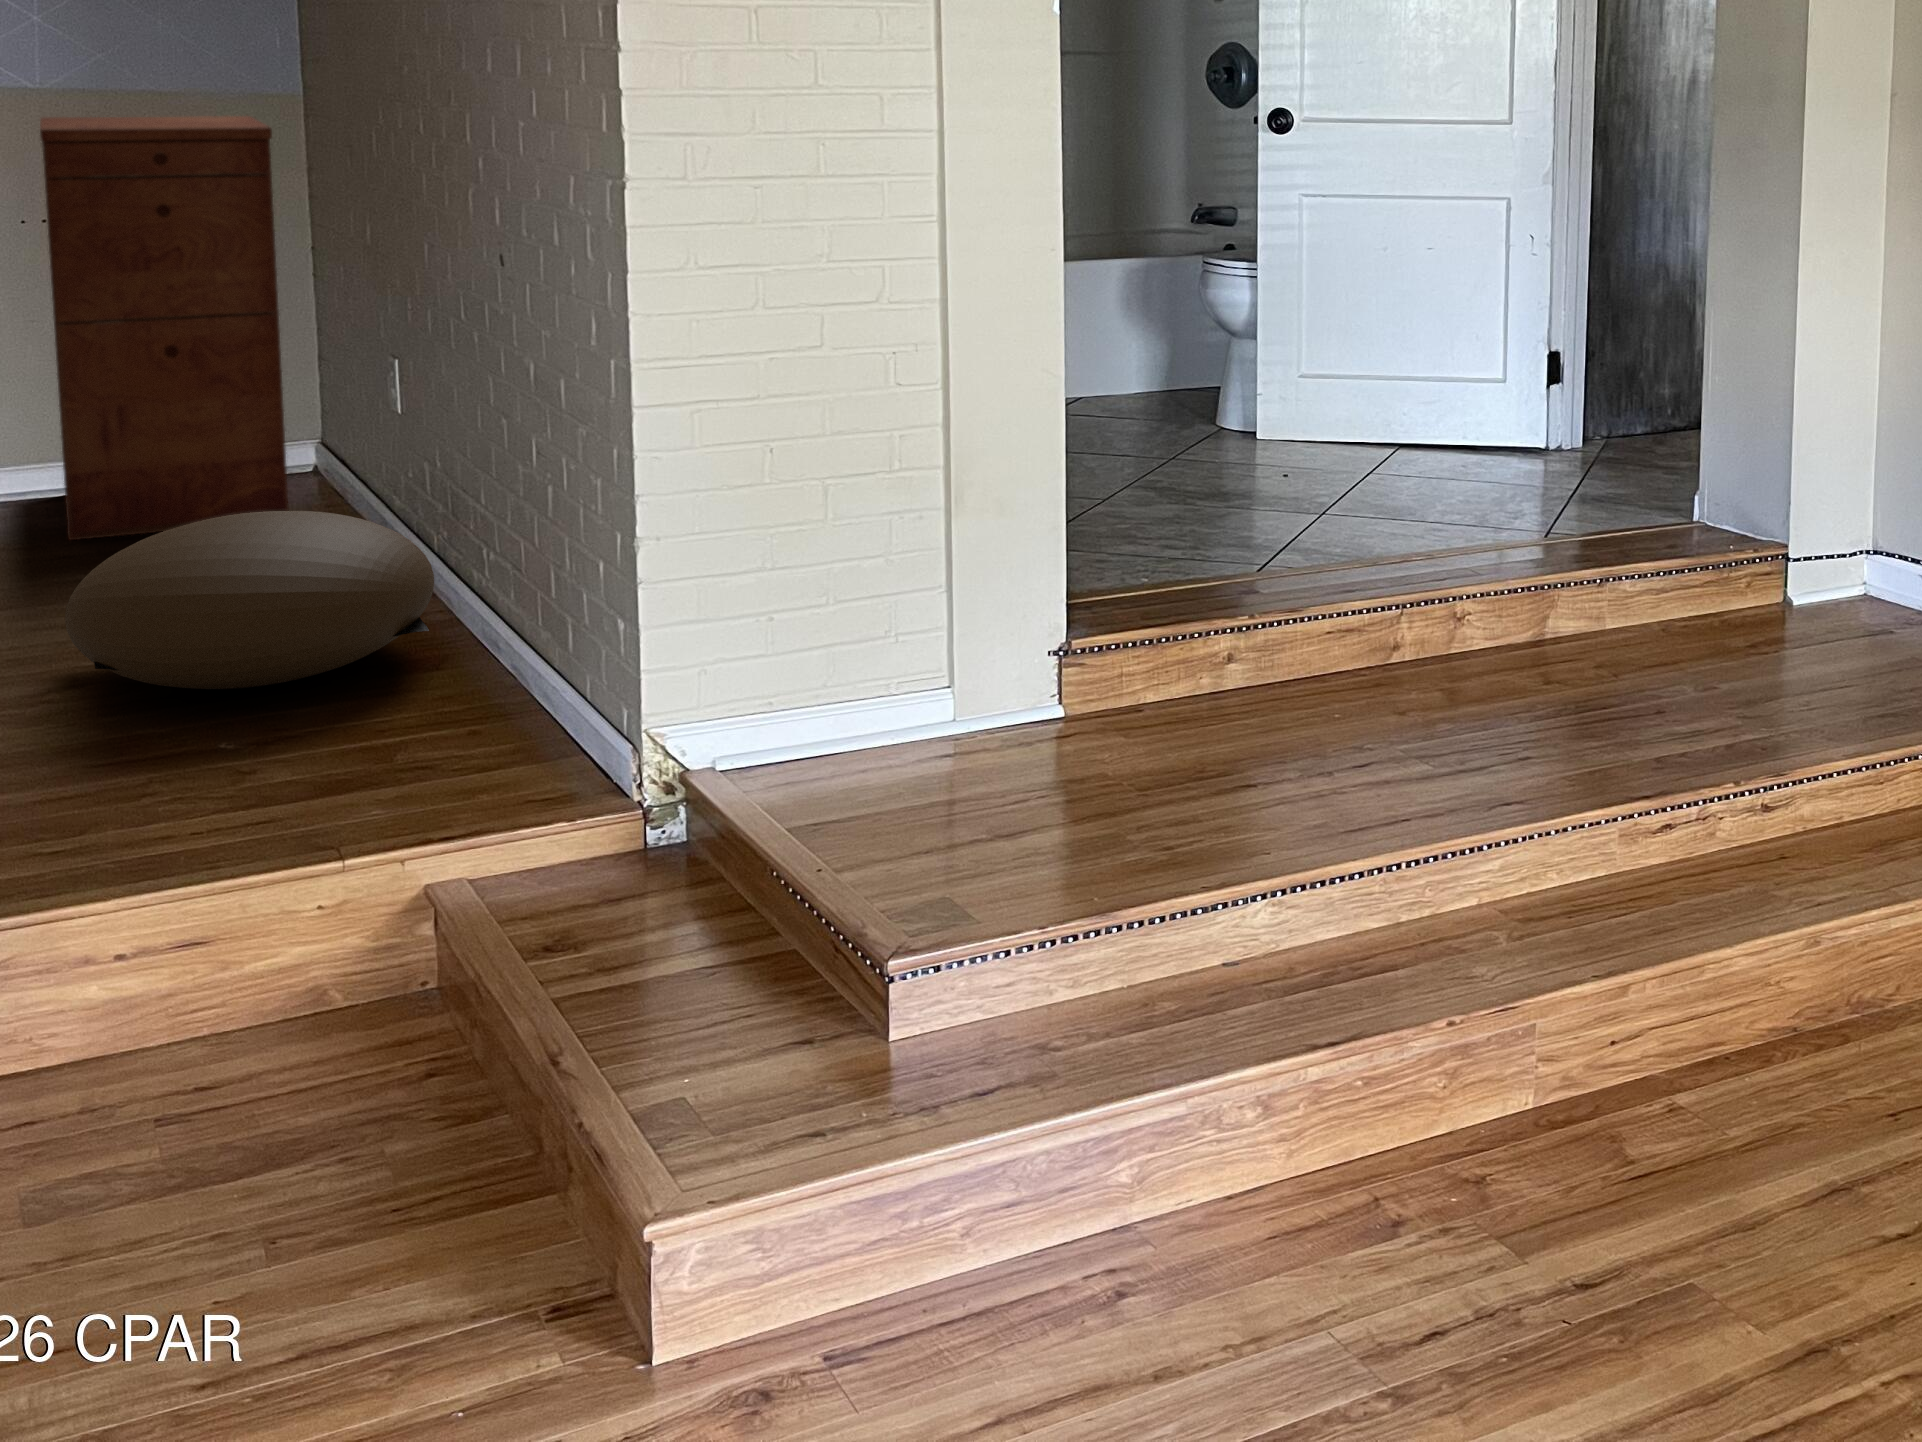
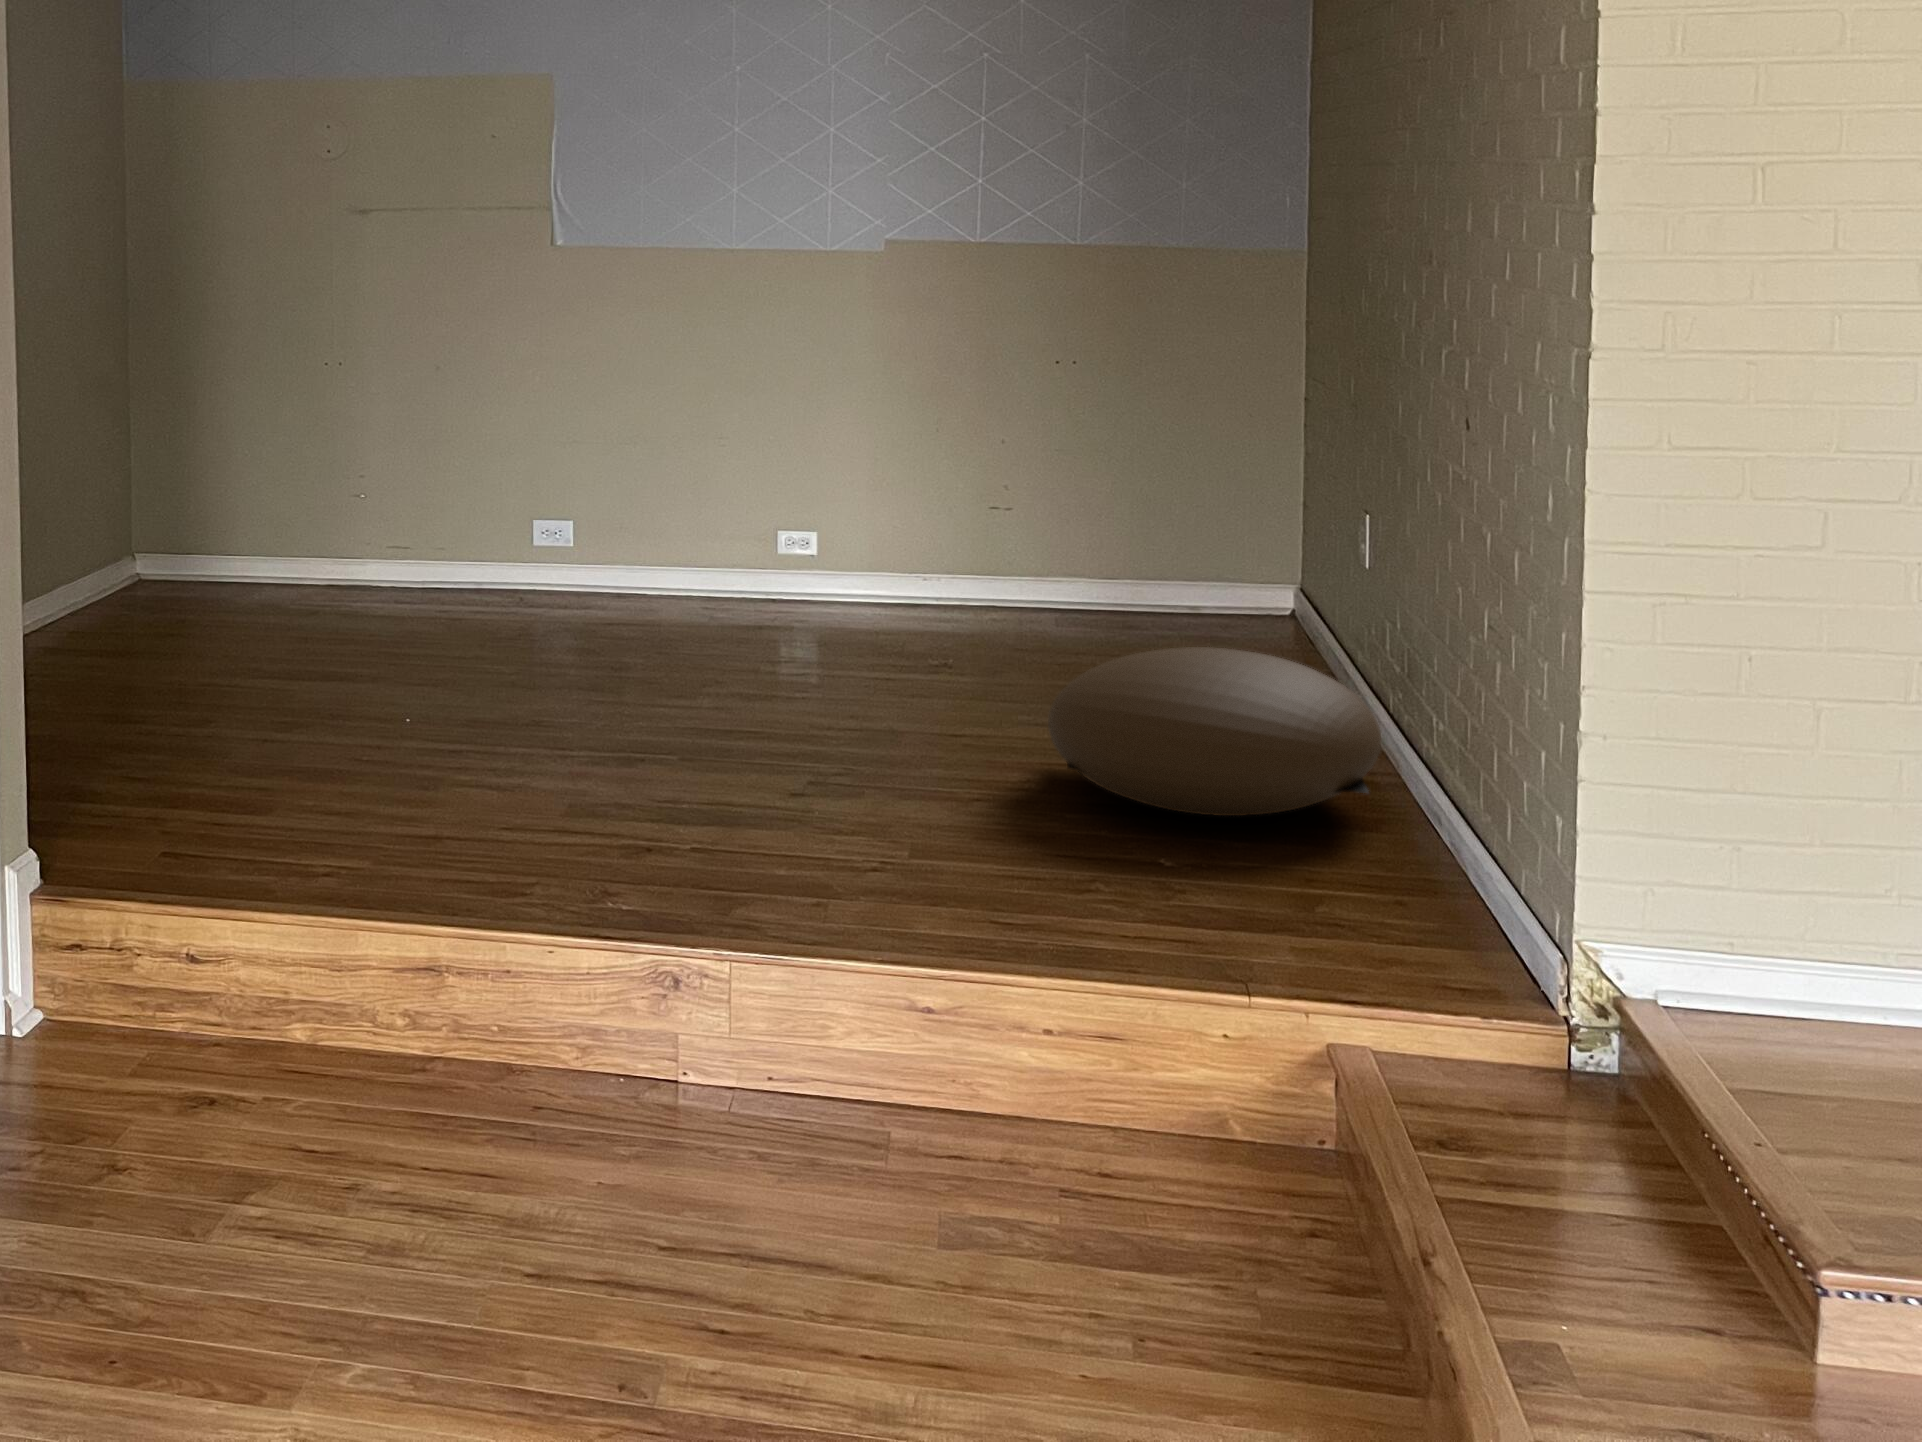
filing cabinet: present [40,116,288,540] -> none [1067,263,1273,662]

